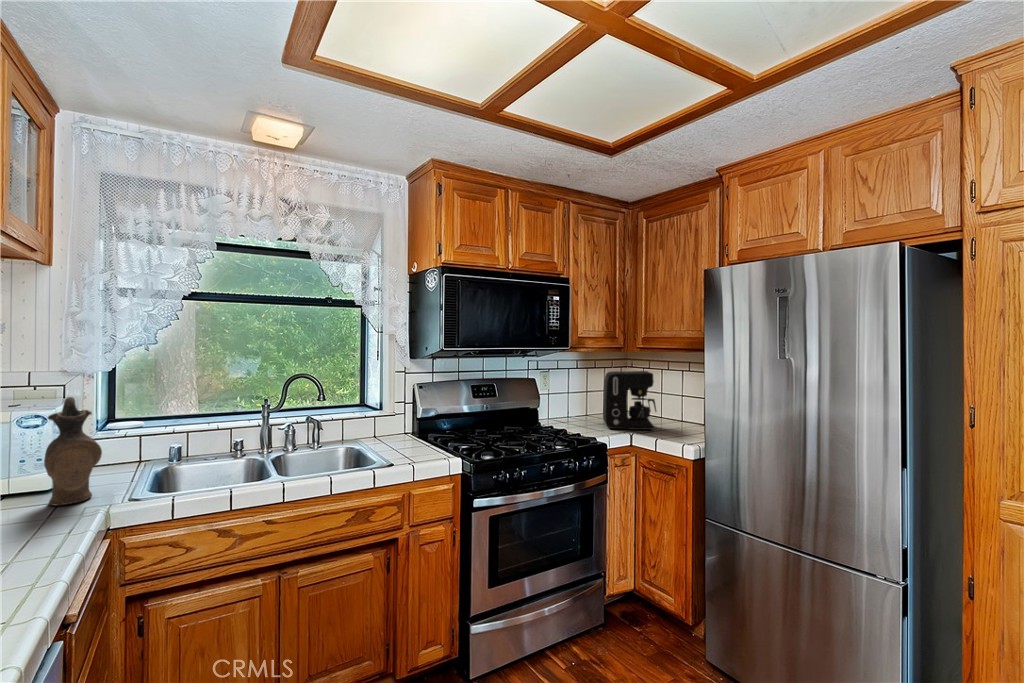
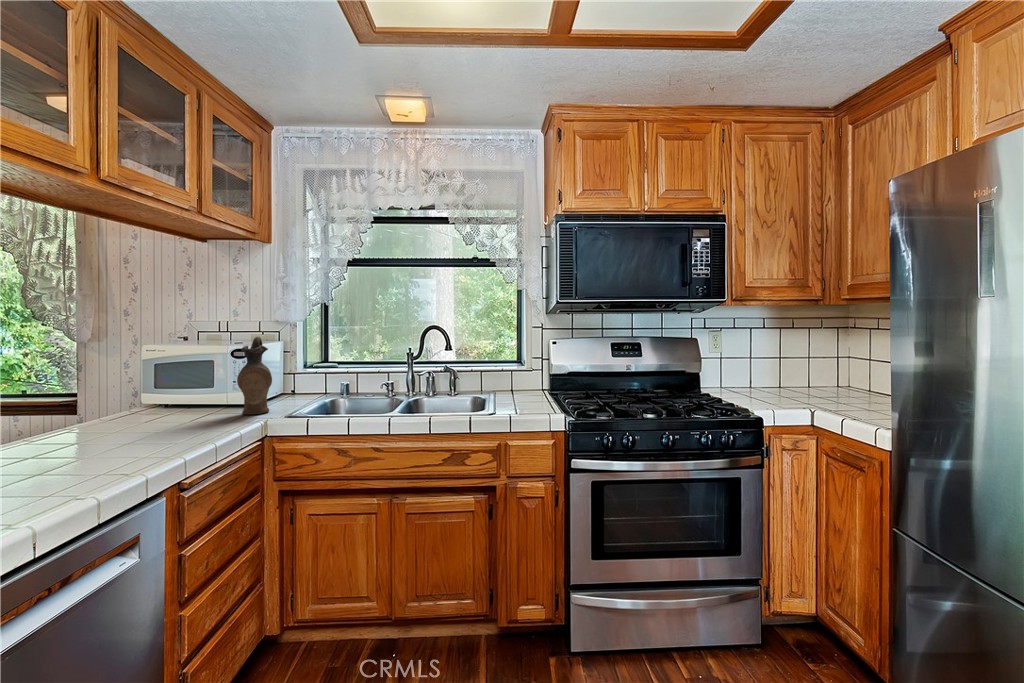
coffee maker: present [603,371,656,430] -> none [779,331,861,408]

